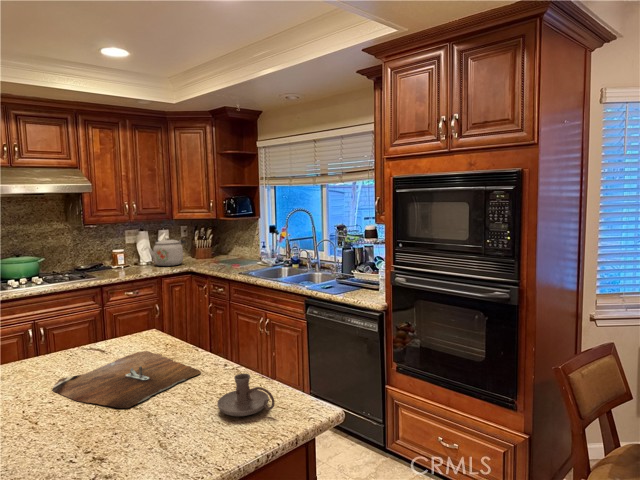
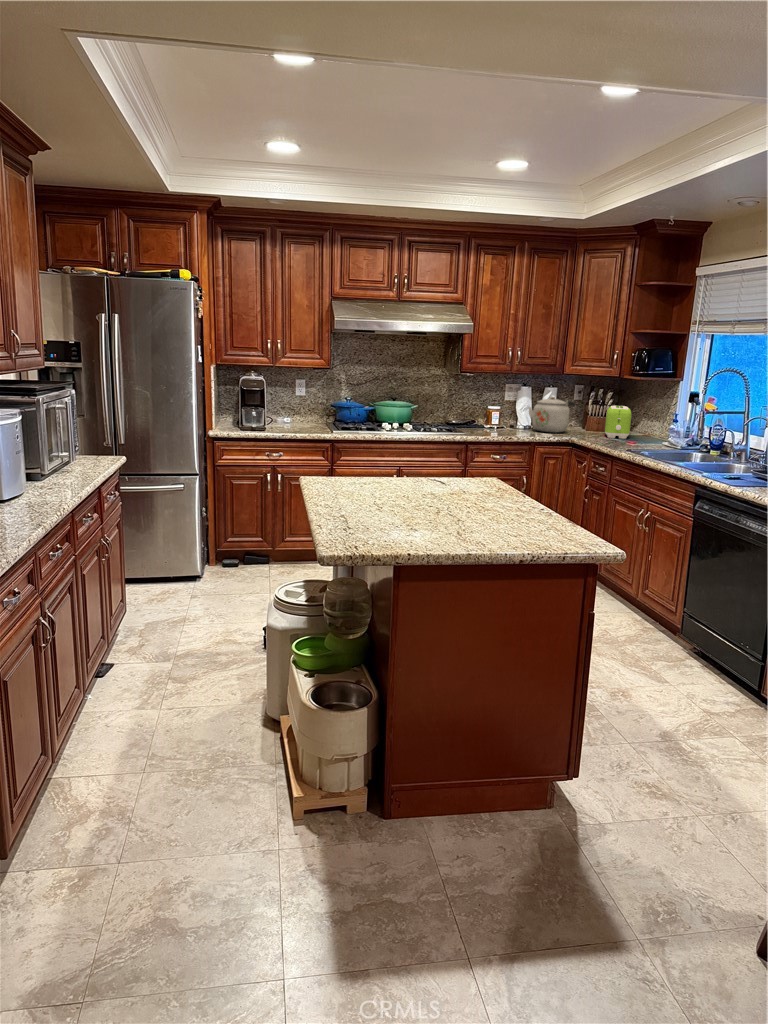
toaster: none [210,239,230,264] -> present [605,406,631,439]
cutting board: present [52,351,201,408] -> none [401,488,520,514]
candle holder: present [217,374,274,416] -> none [517,502,563,535]

